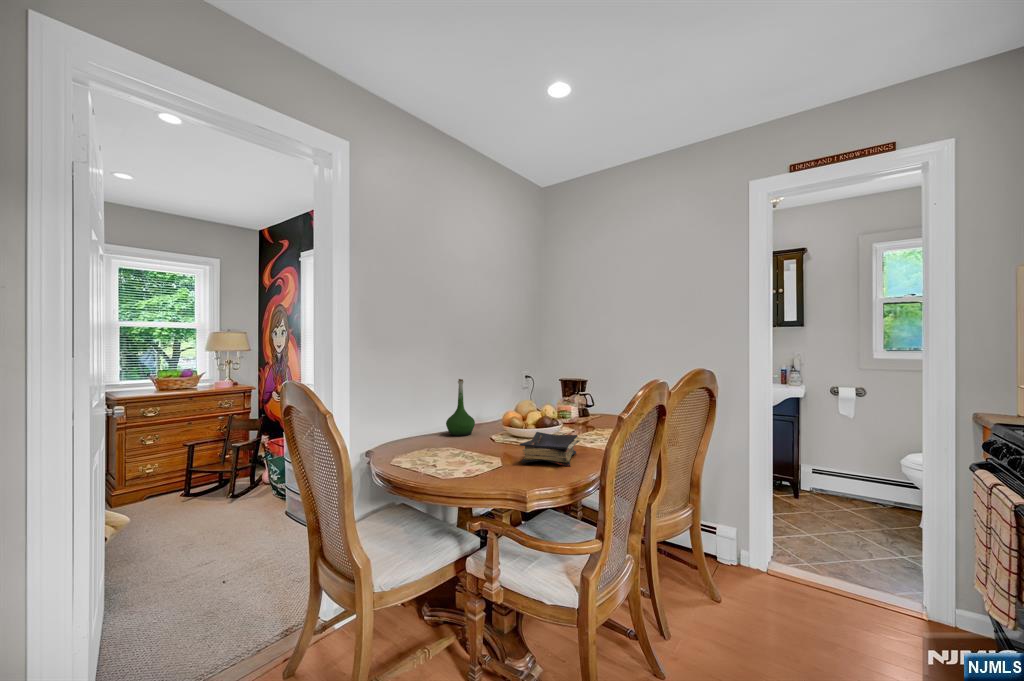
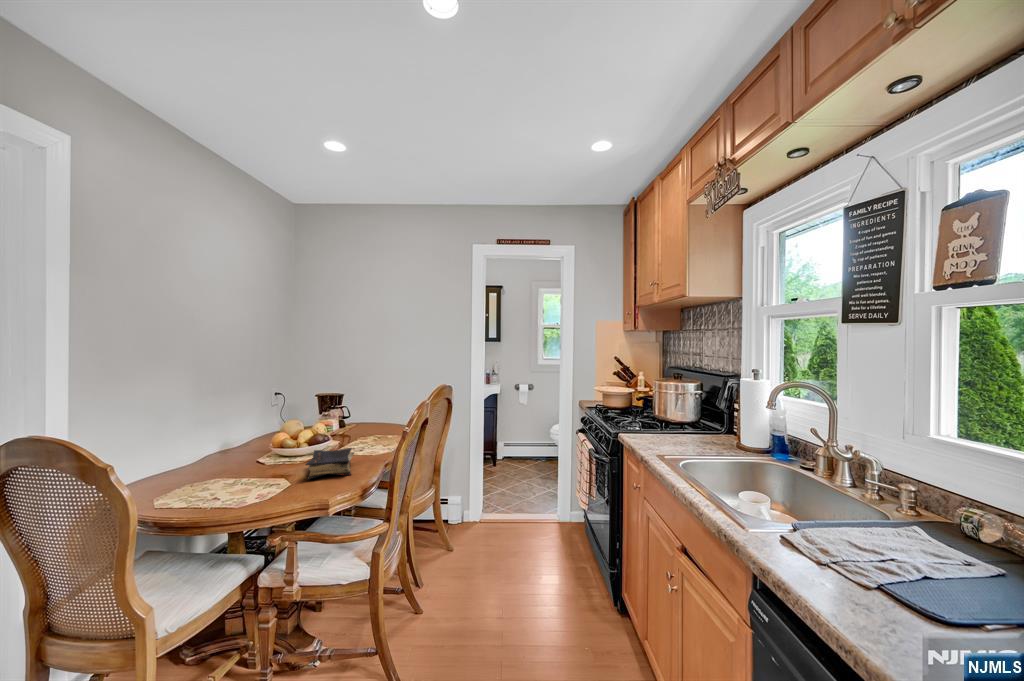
vase: present [446,379,475,436] -> none [203,407,237,465]

